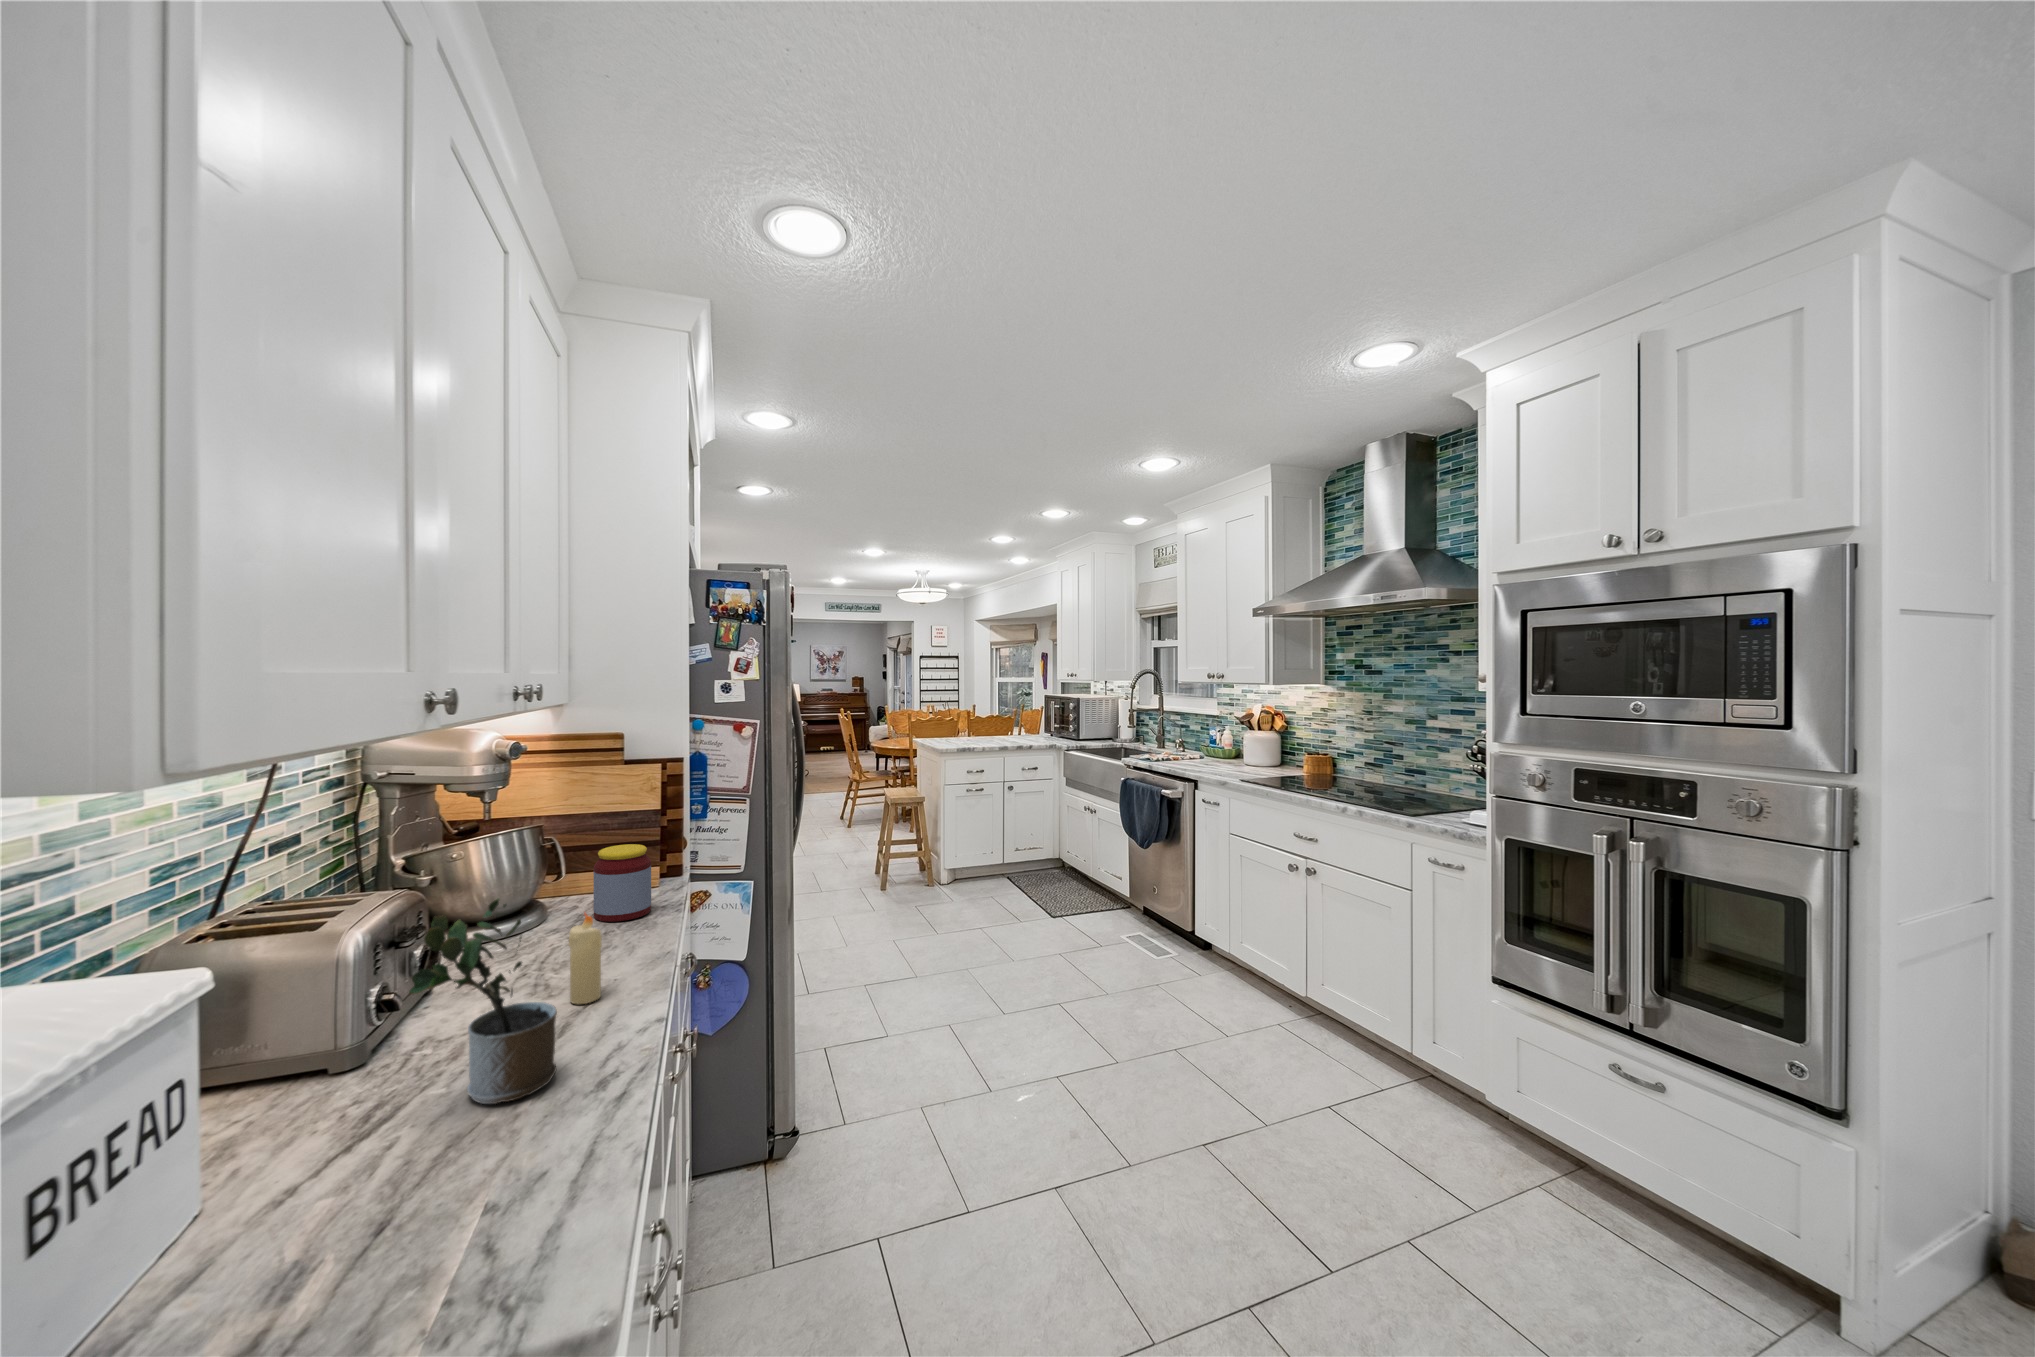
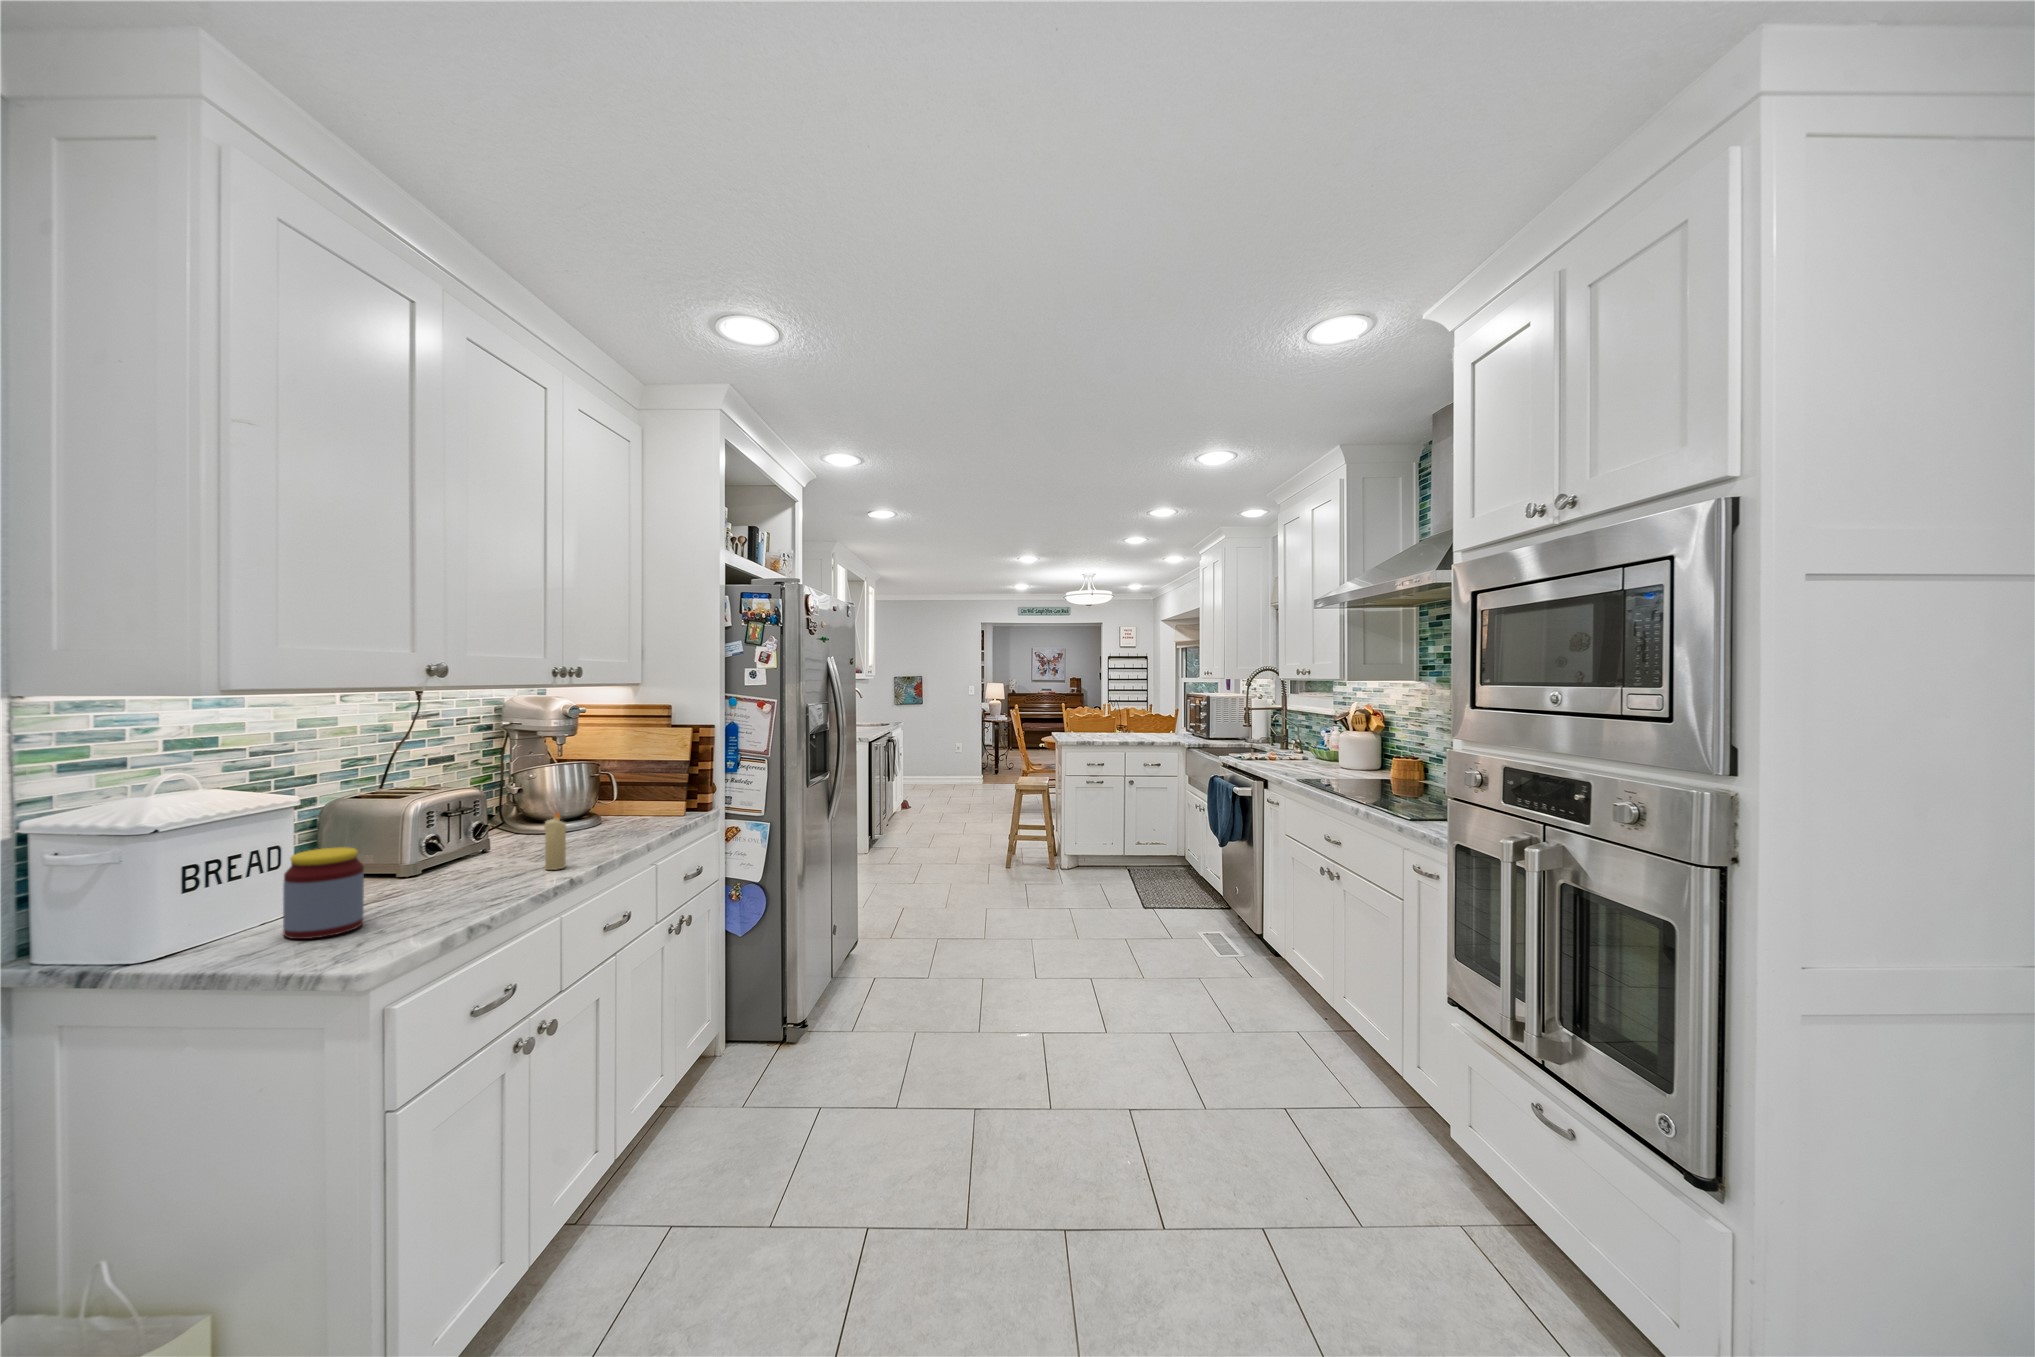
jar: present [594,844,651,922] -> present [283,847,364,939]
potted plant: present [409,899,557,1104] -> none [405,785,495,902]

